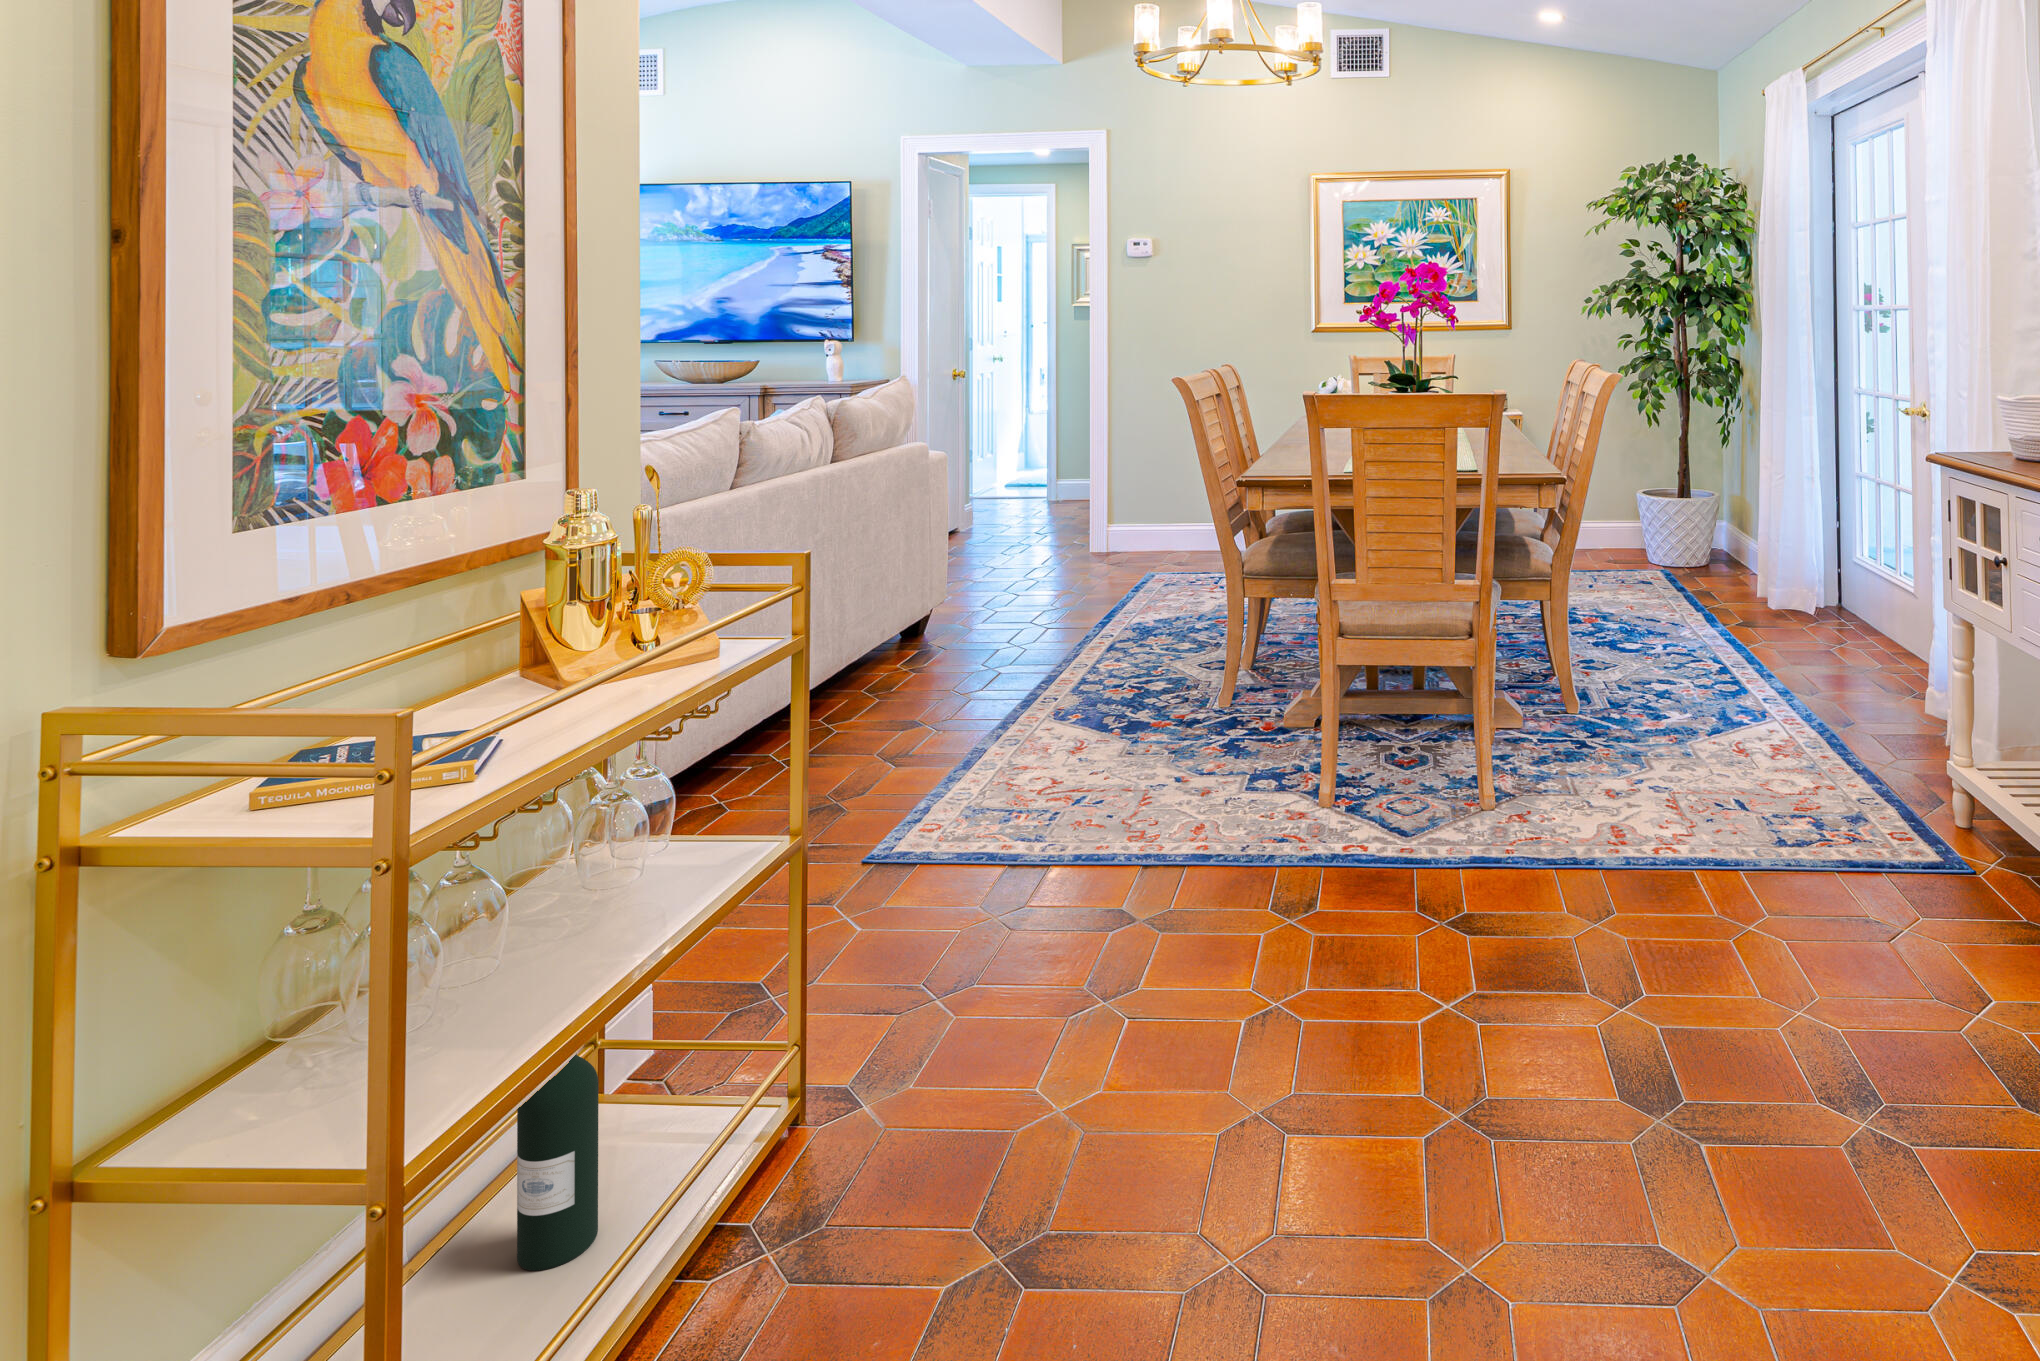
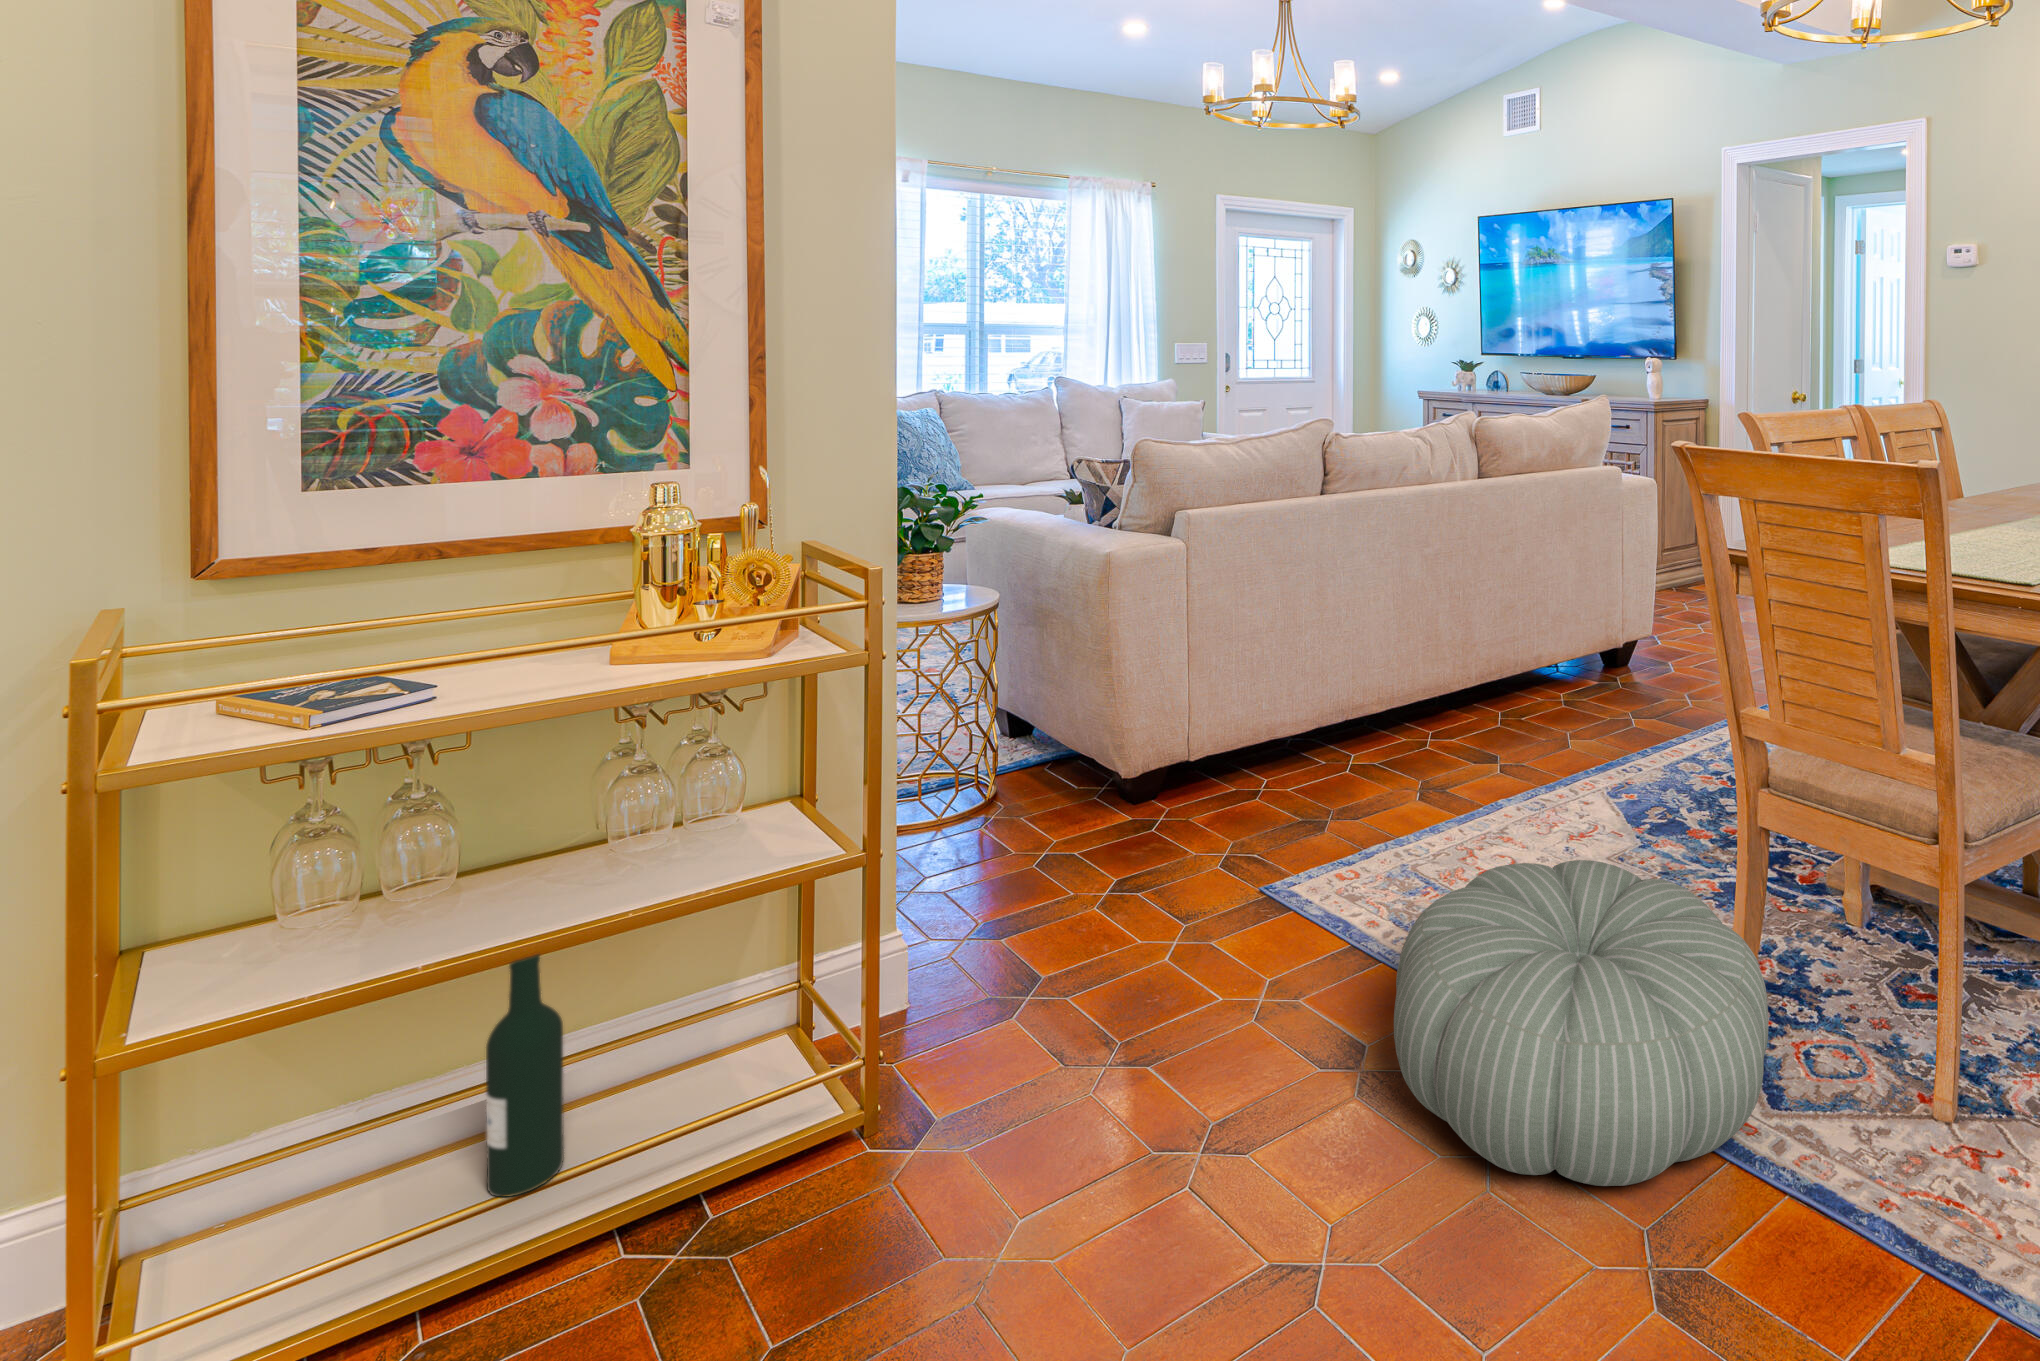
pouf: none [1137,703,1407,885] -> present [1394,860,1769,1186]

